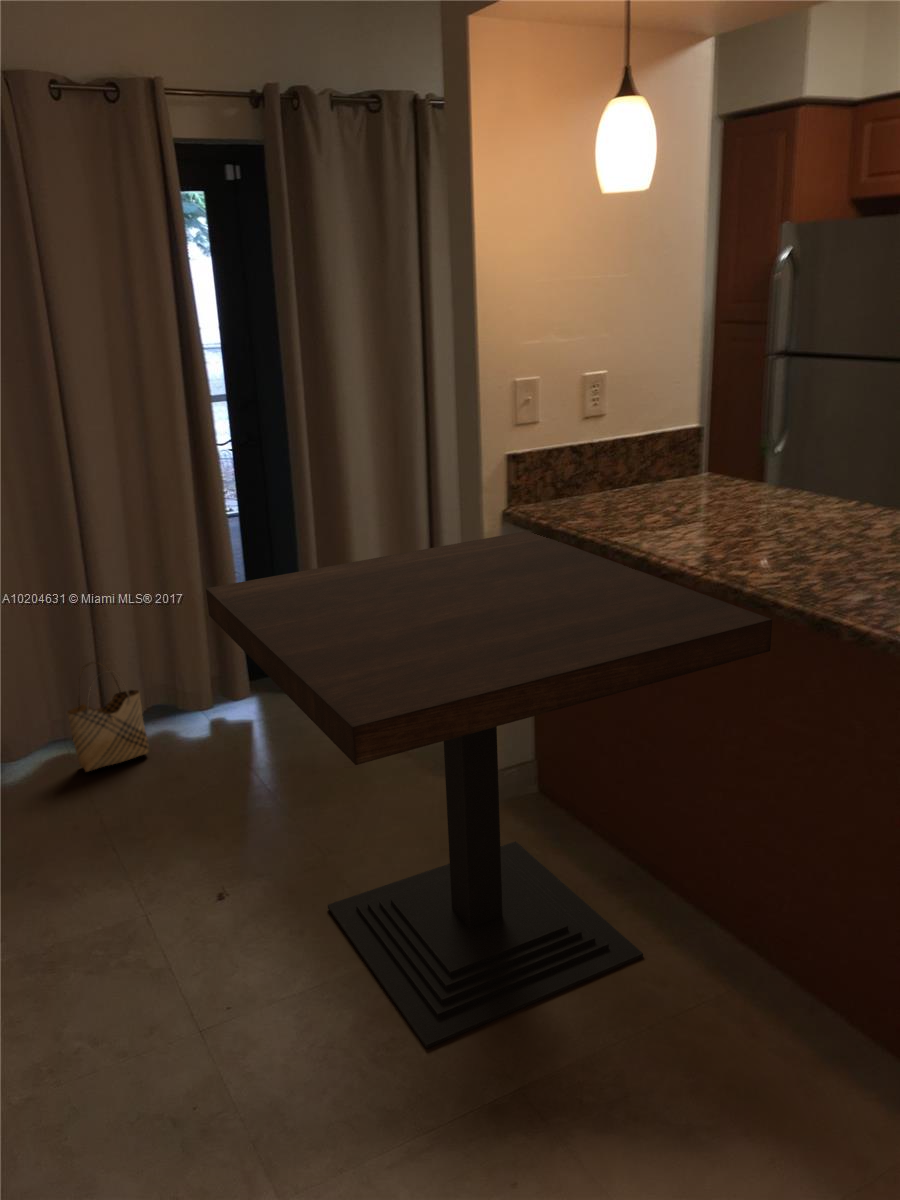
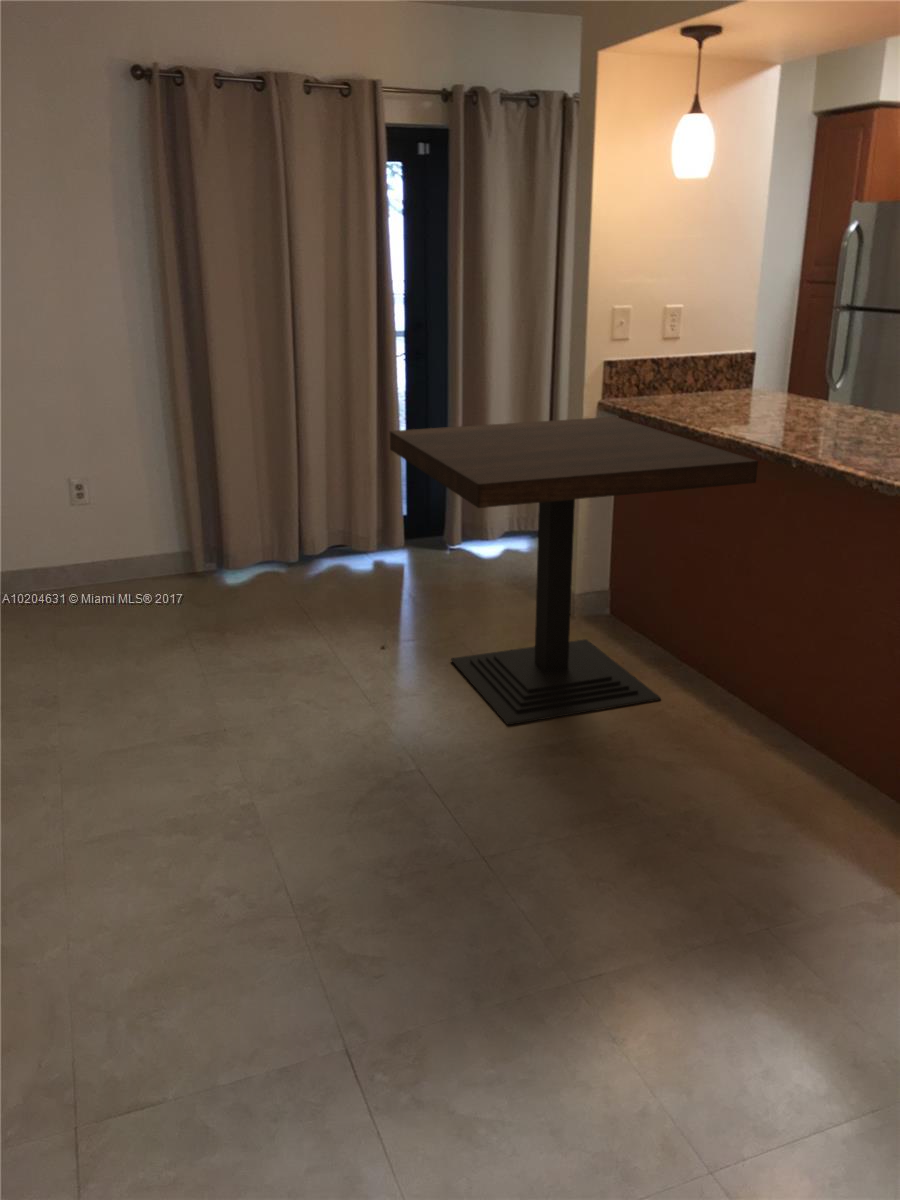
woven basket: present [66,662,149,772] -> none [276,505,330,582]

